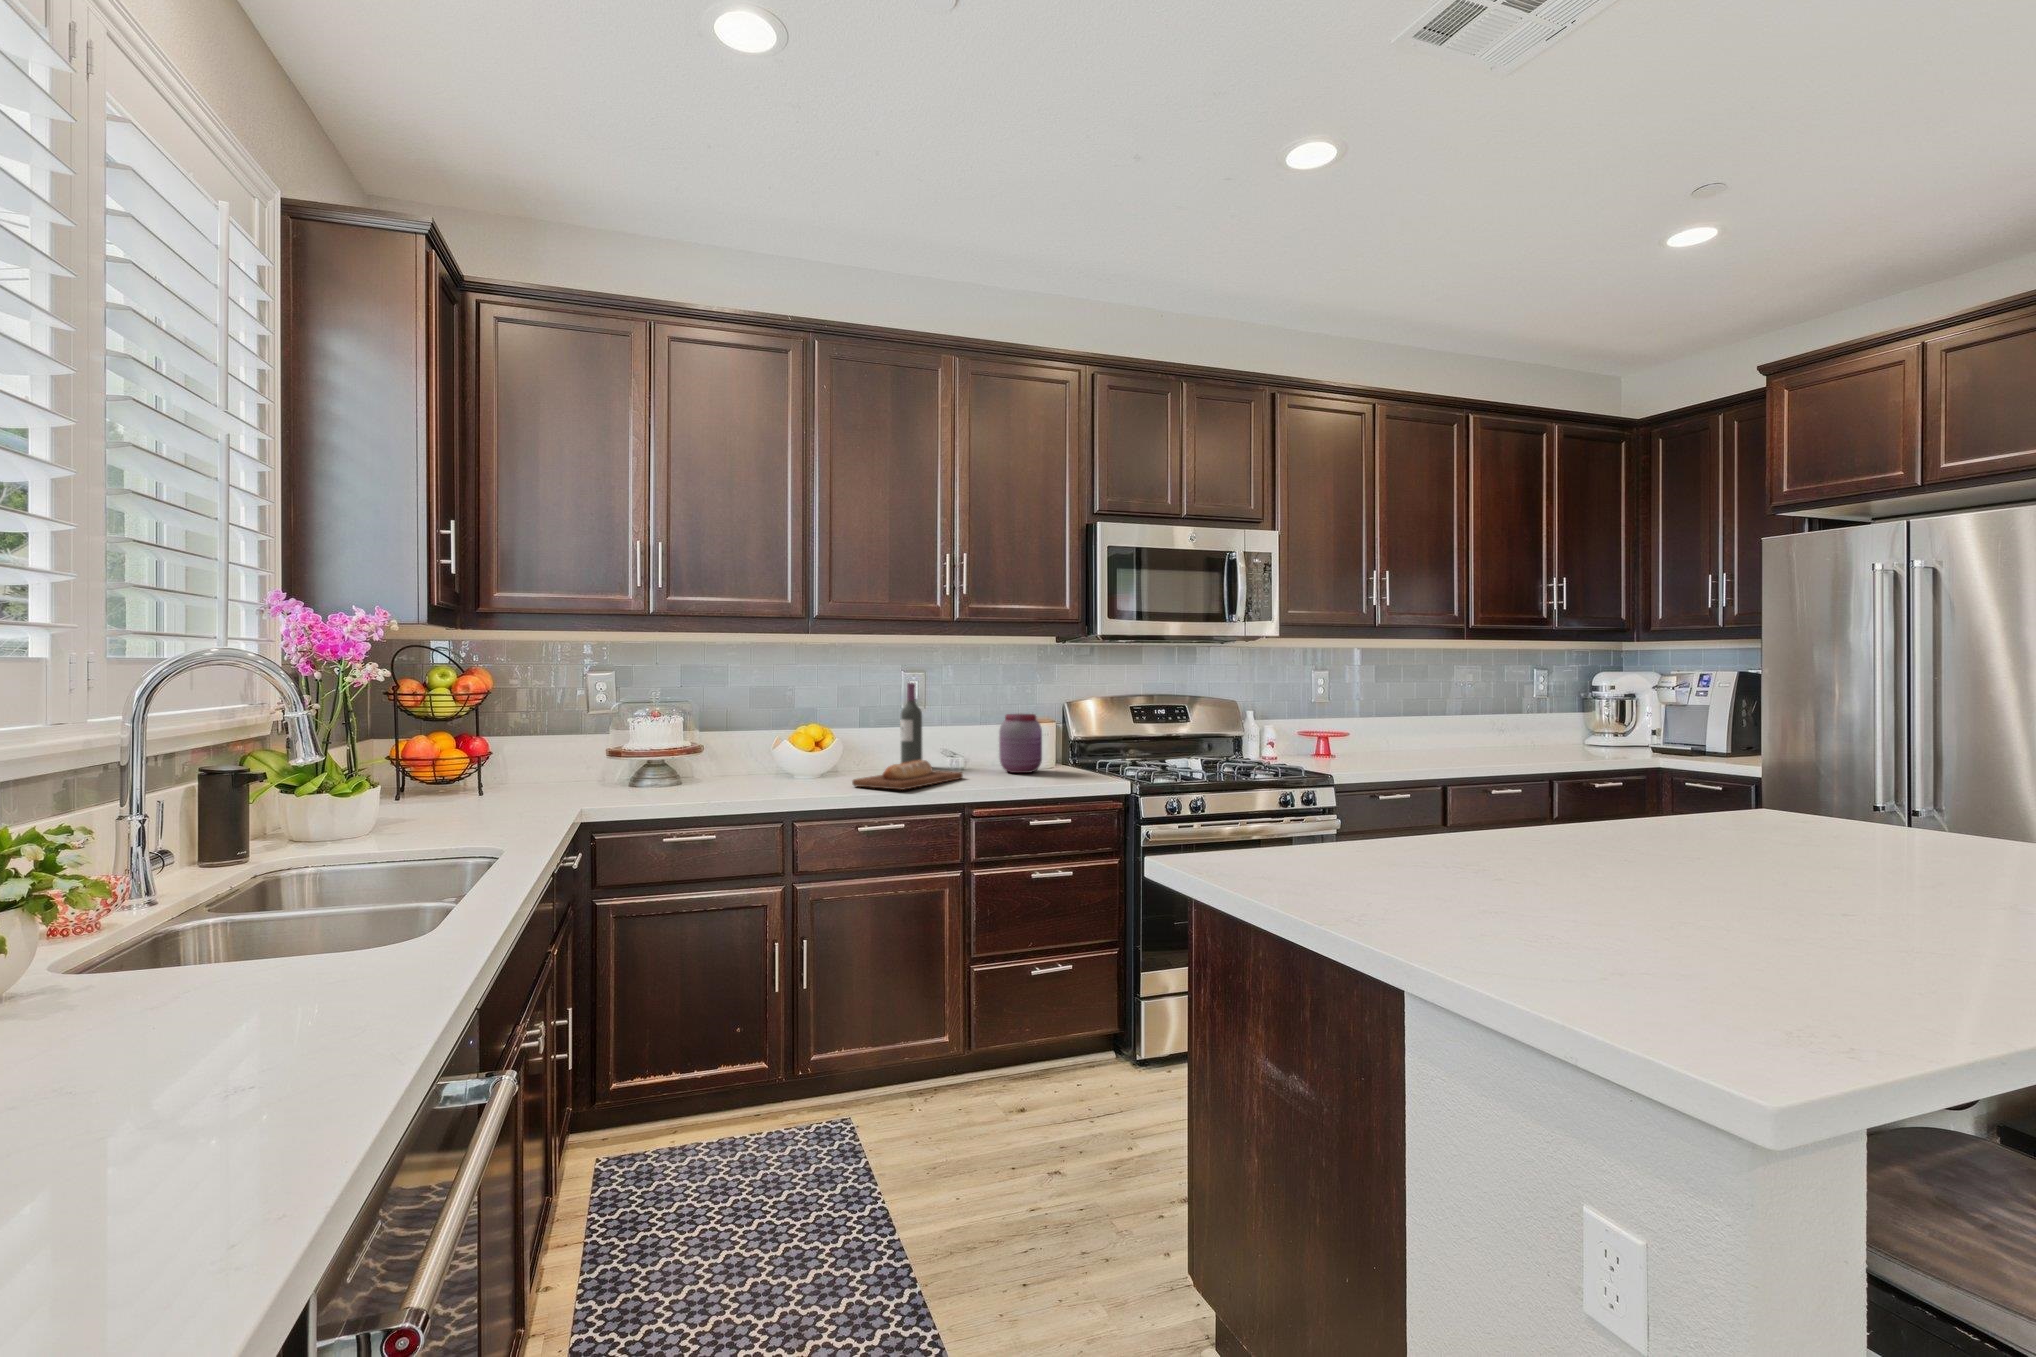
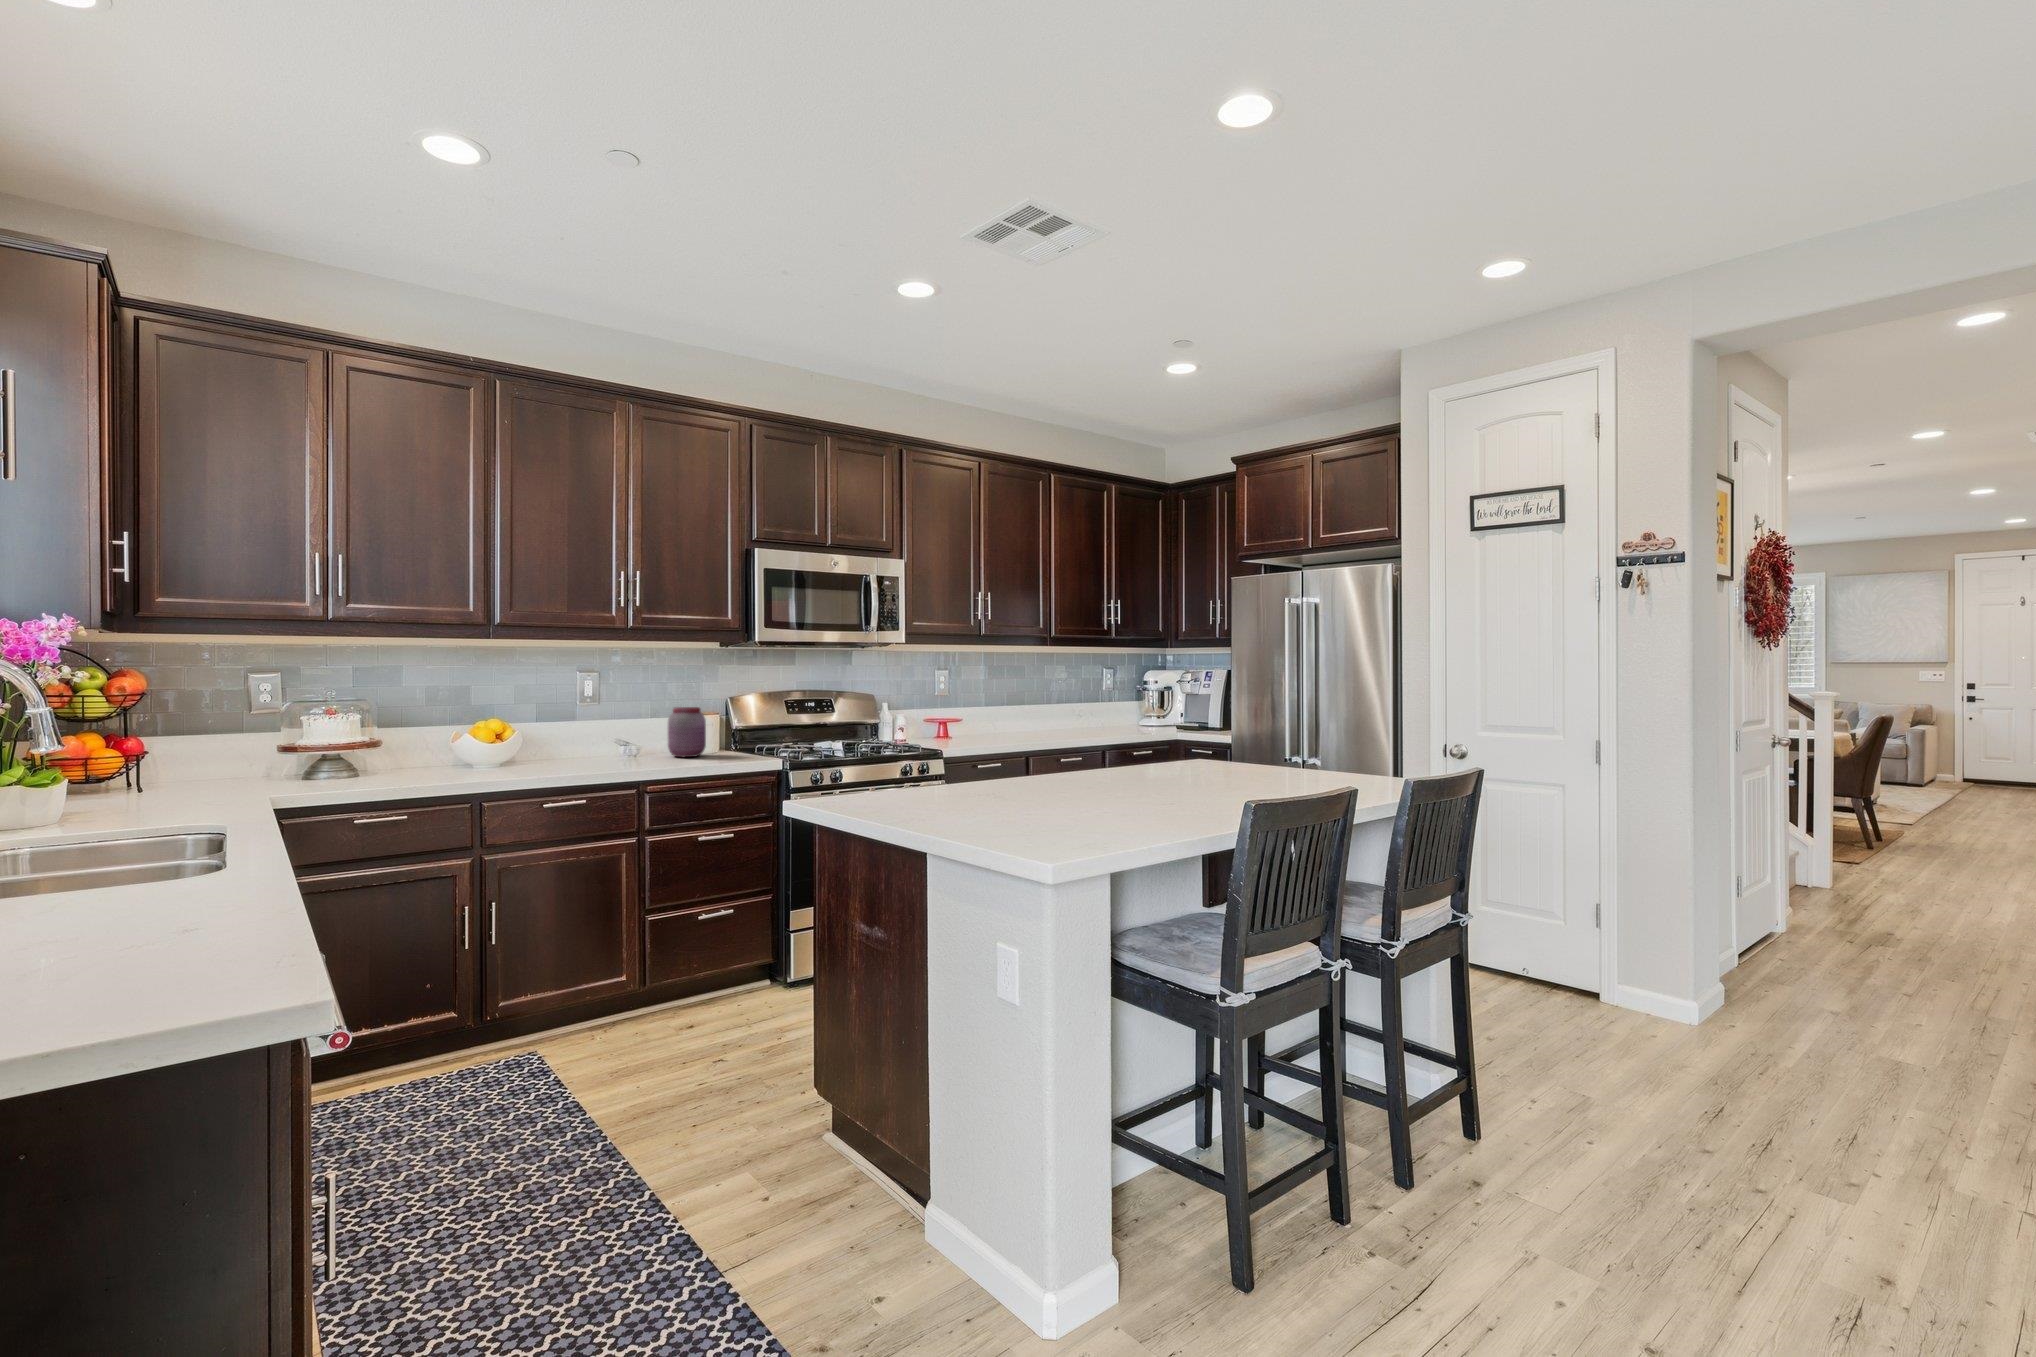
wine bottle: present [901,683,922,763] -> none [574,681,595,756]
bread loaf: present [852,760,963,790] -> none [534,748,636,772]

